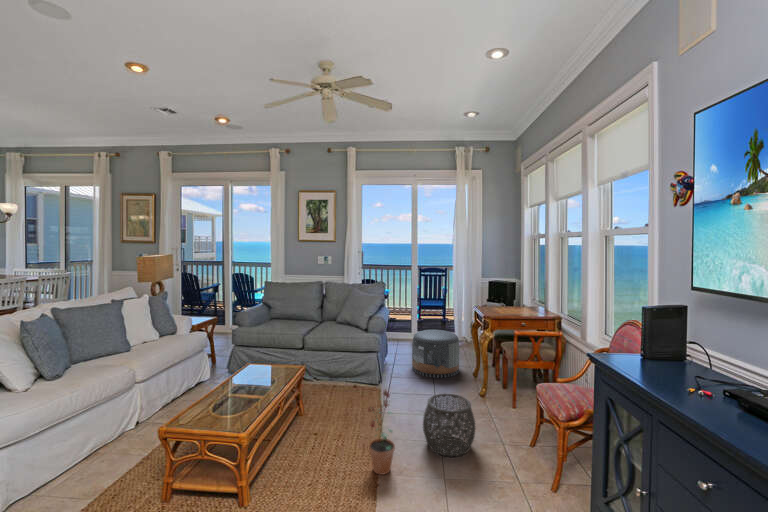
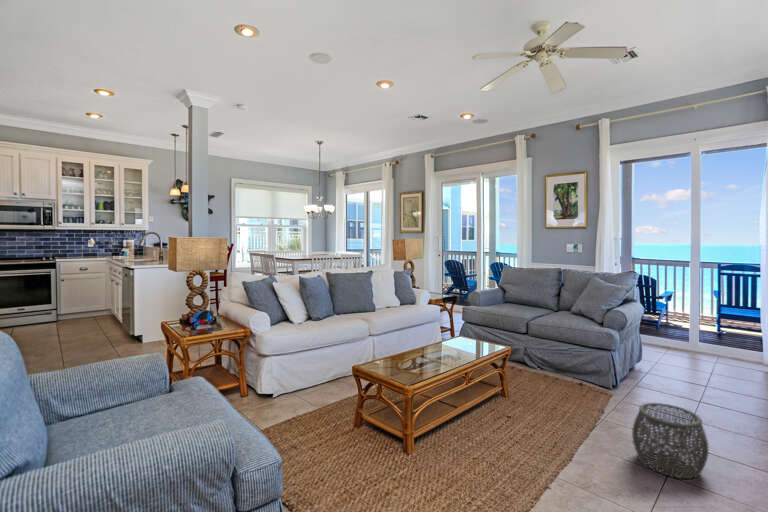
pouf: present [412,330,459,378] -> none [671,339,751,405]
potted plant: present [368,390,395,475] -> none [553,377,584,460]

